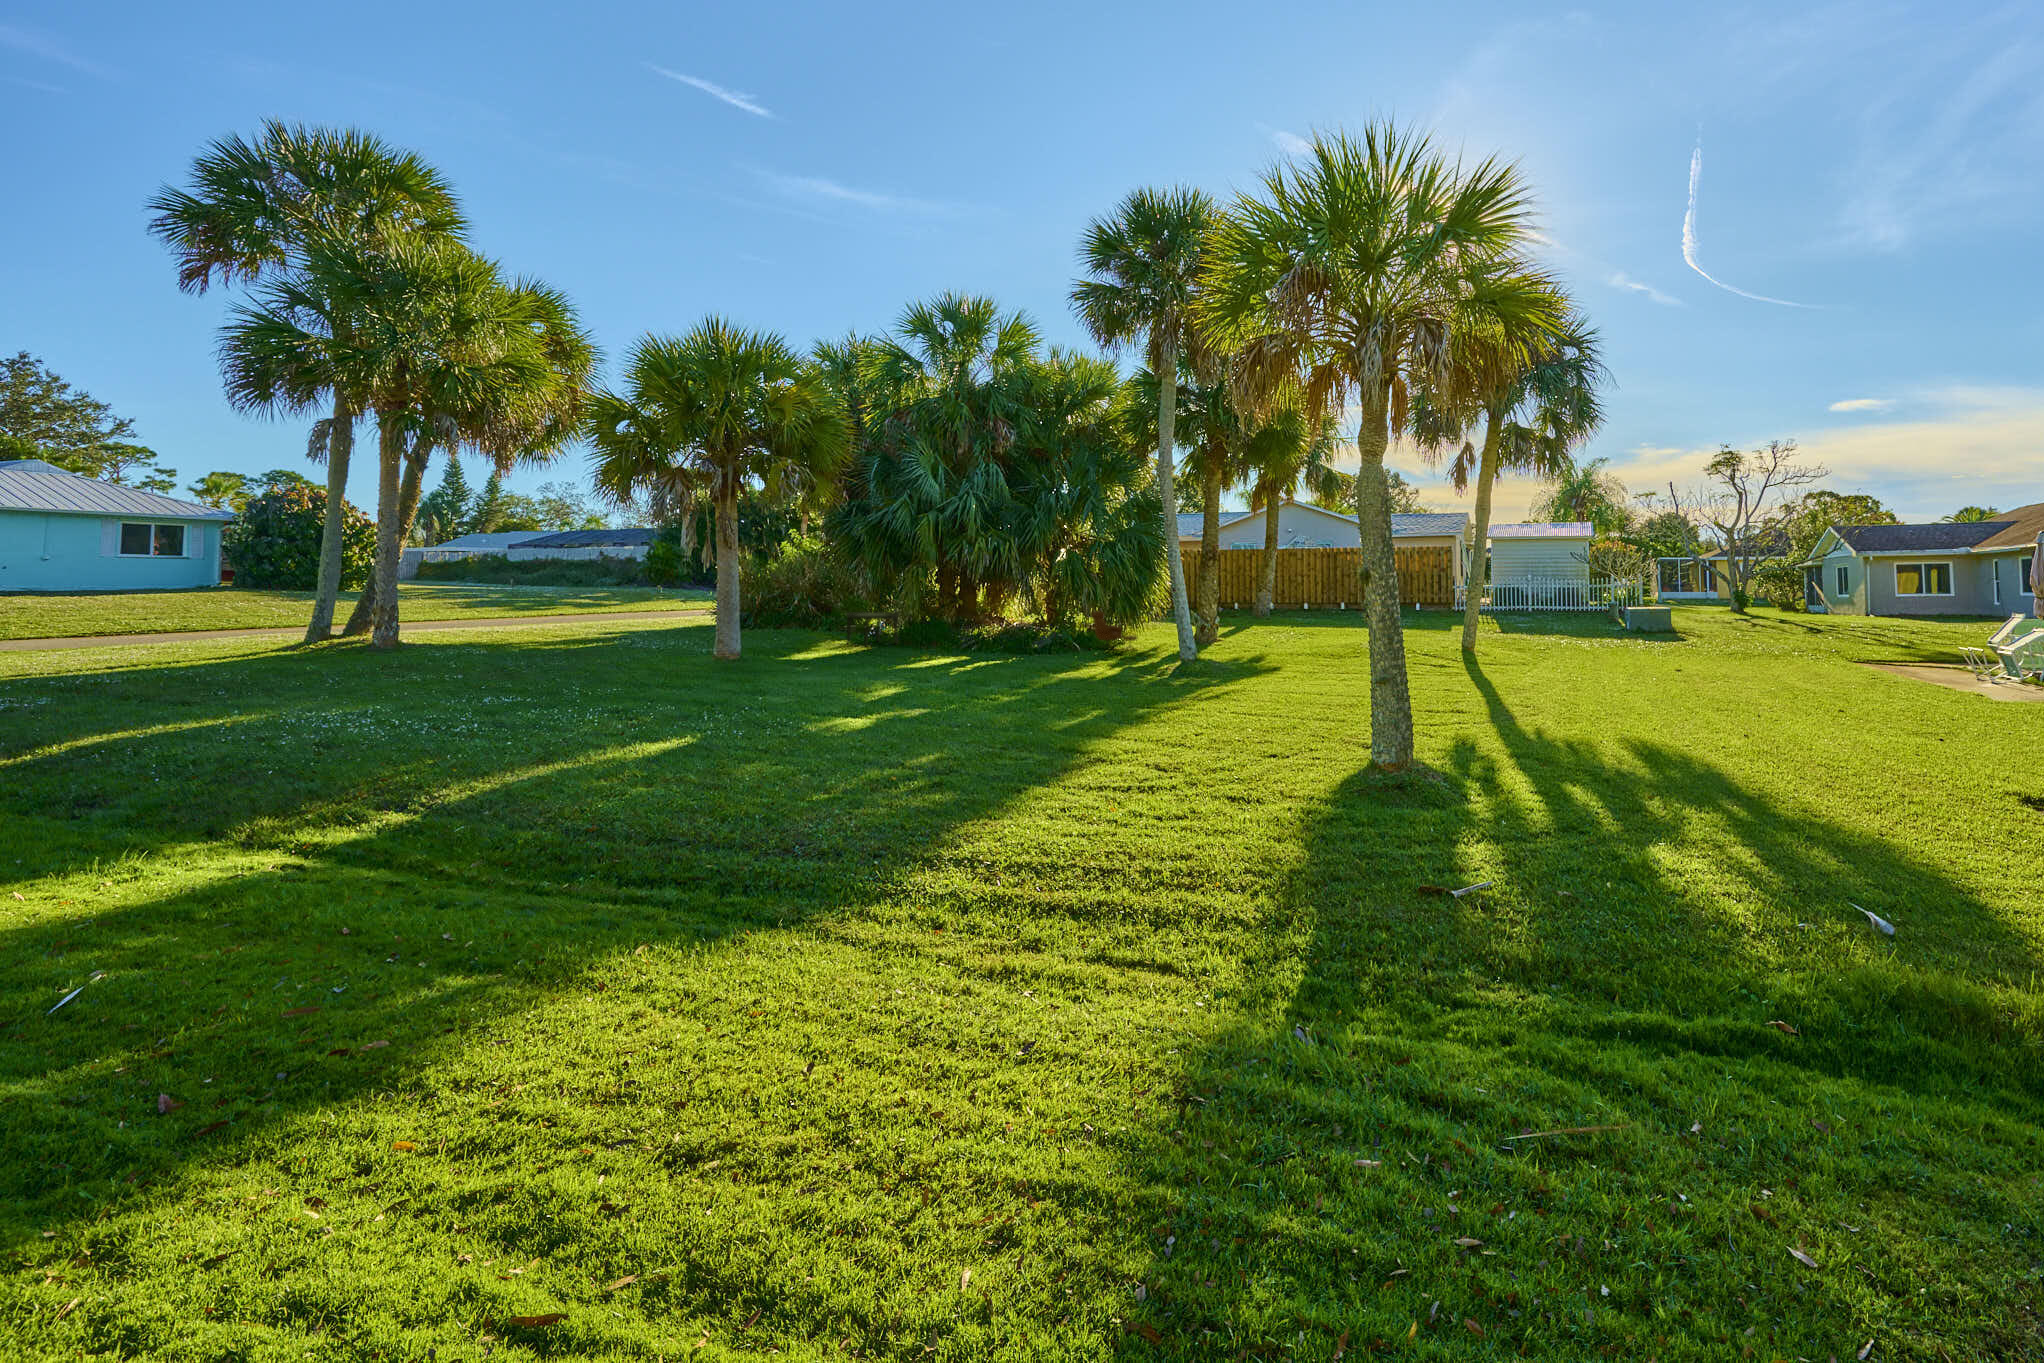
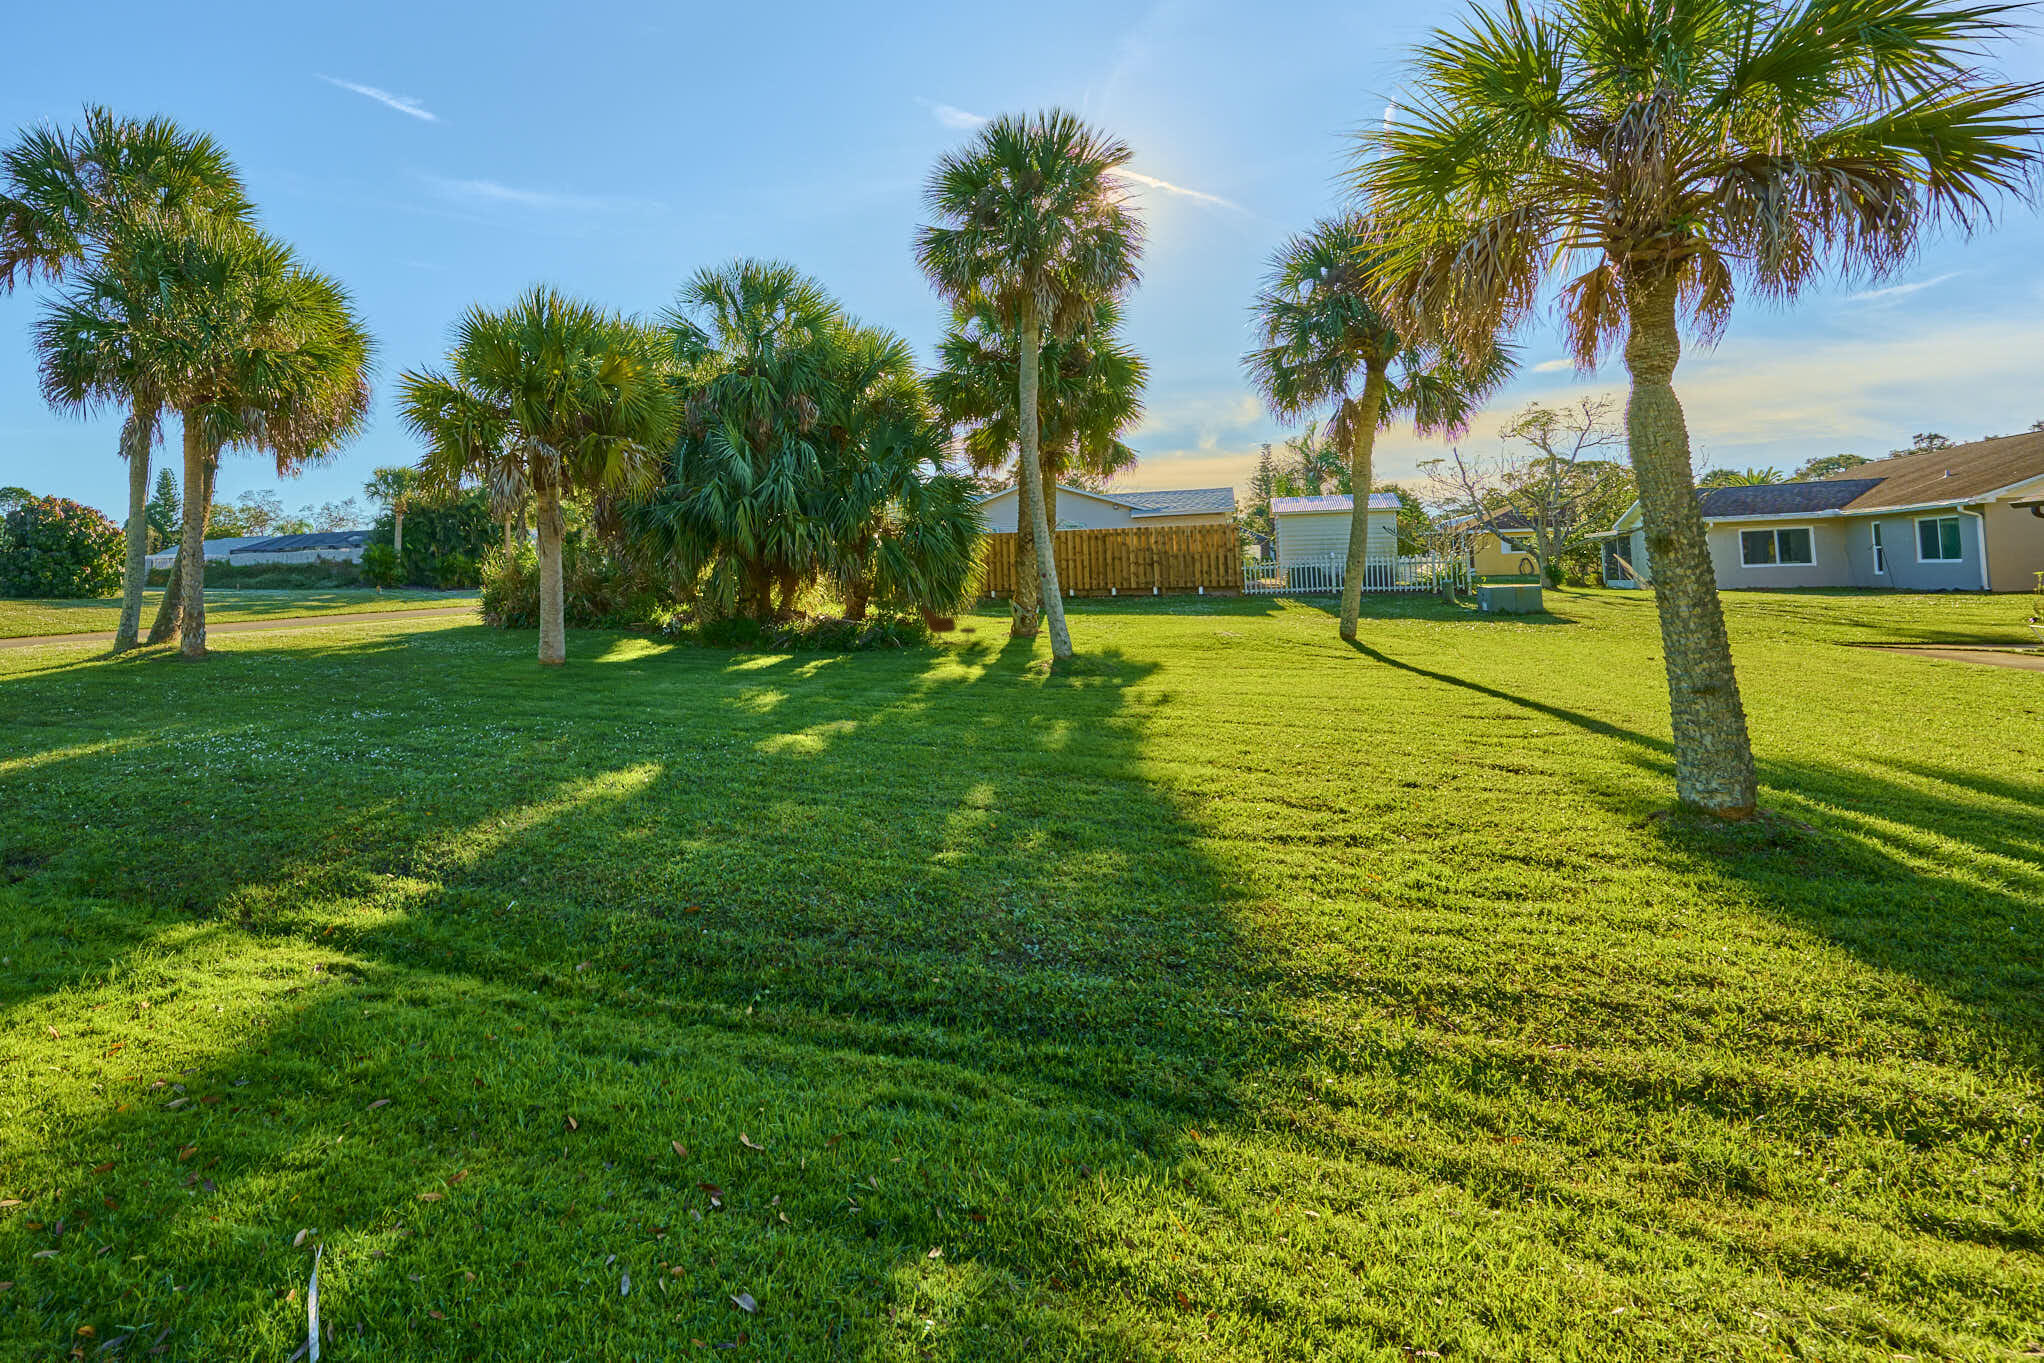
round table: present [846,611,900,646] -> none [651,606,709,645]

